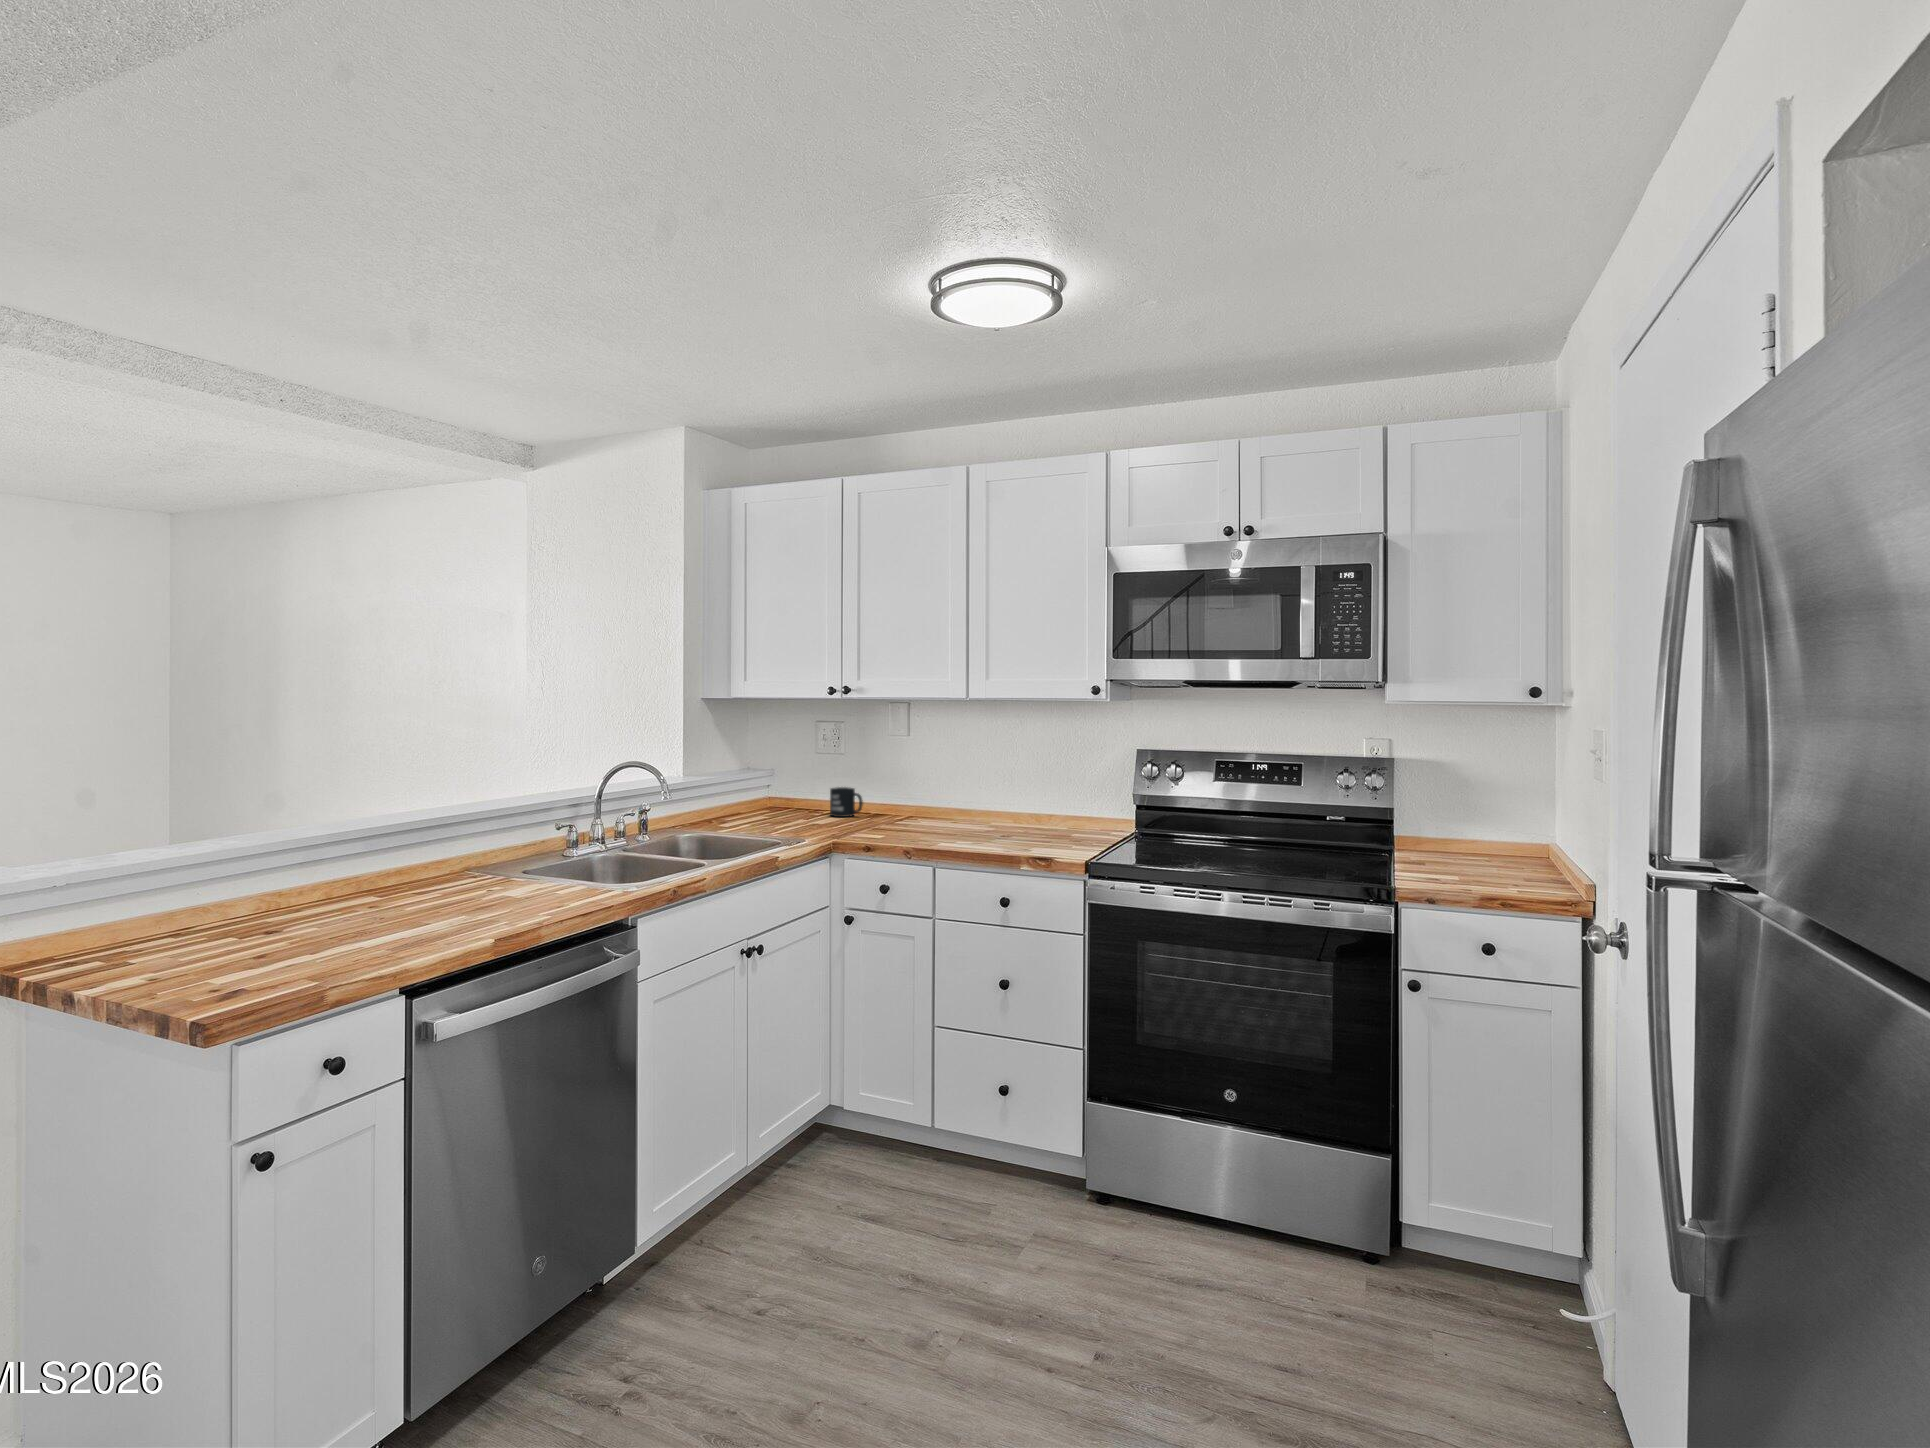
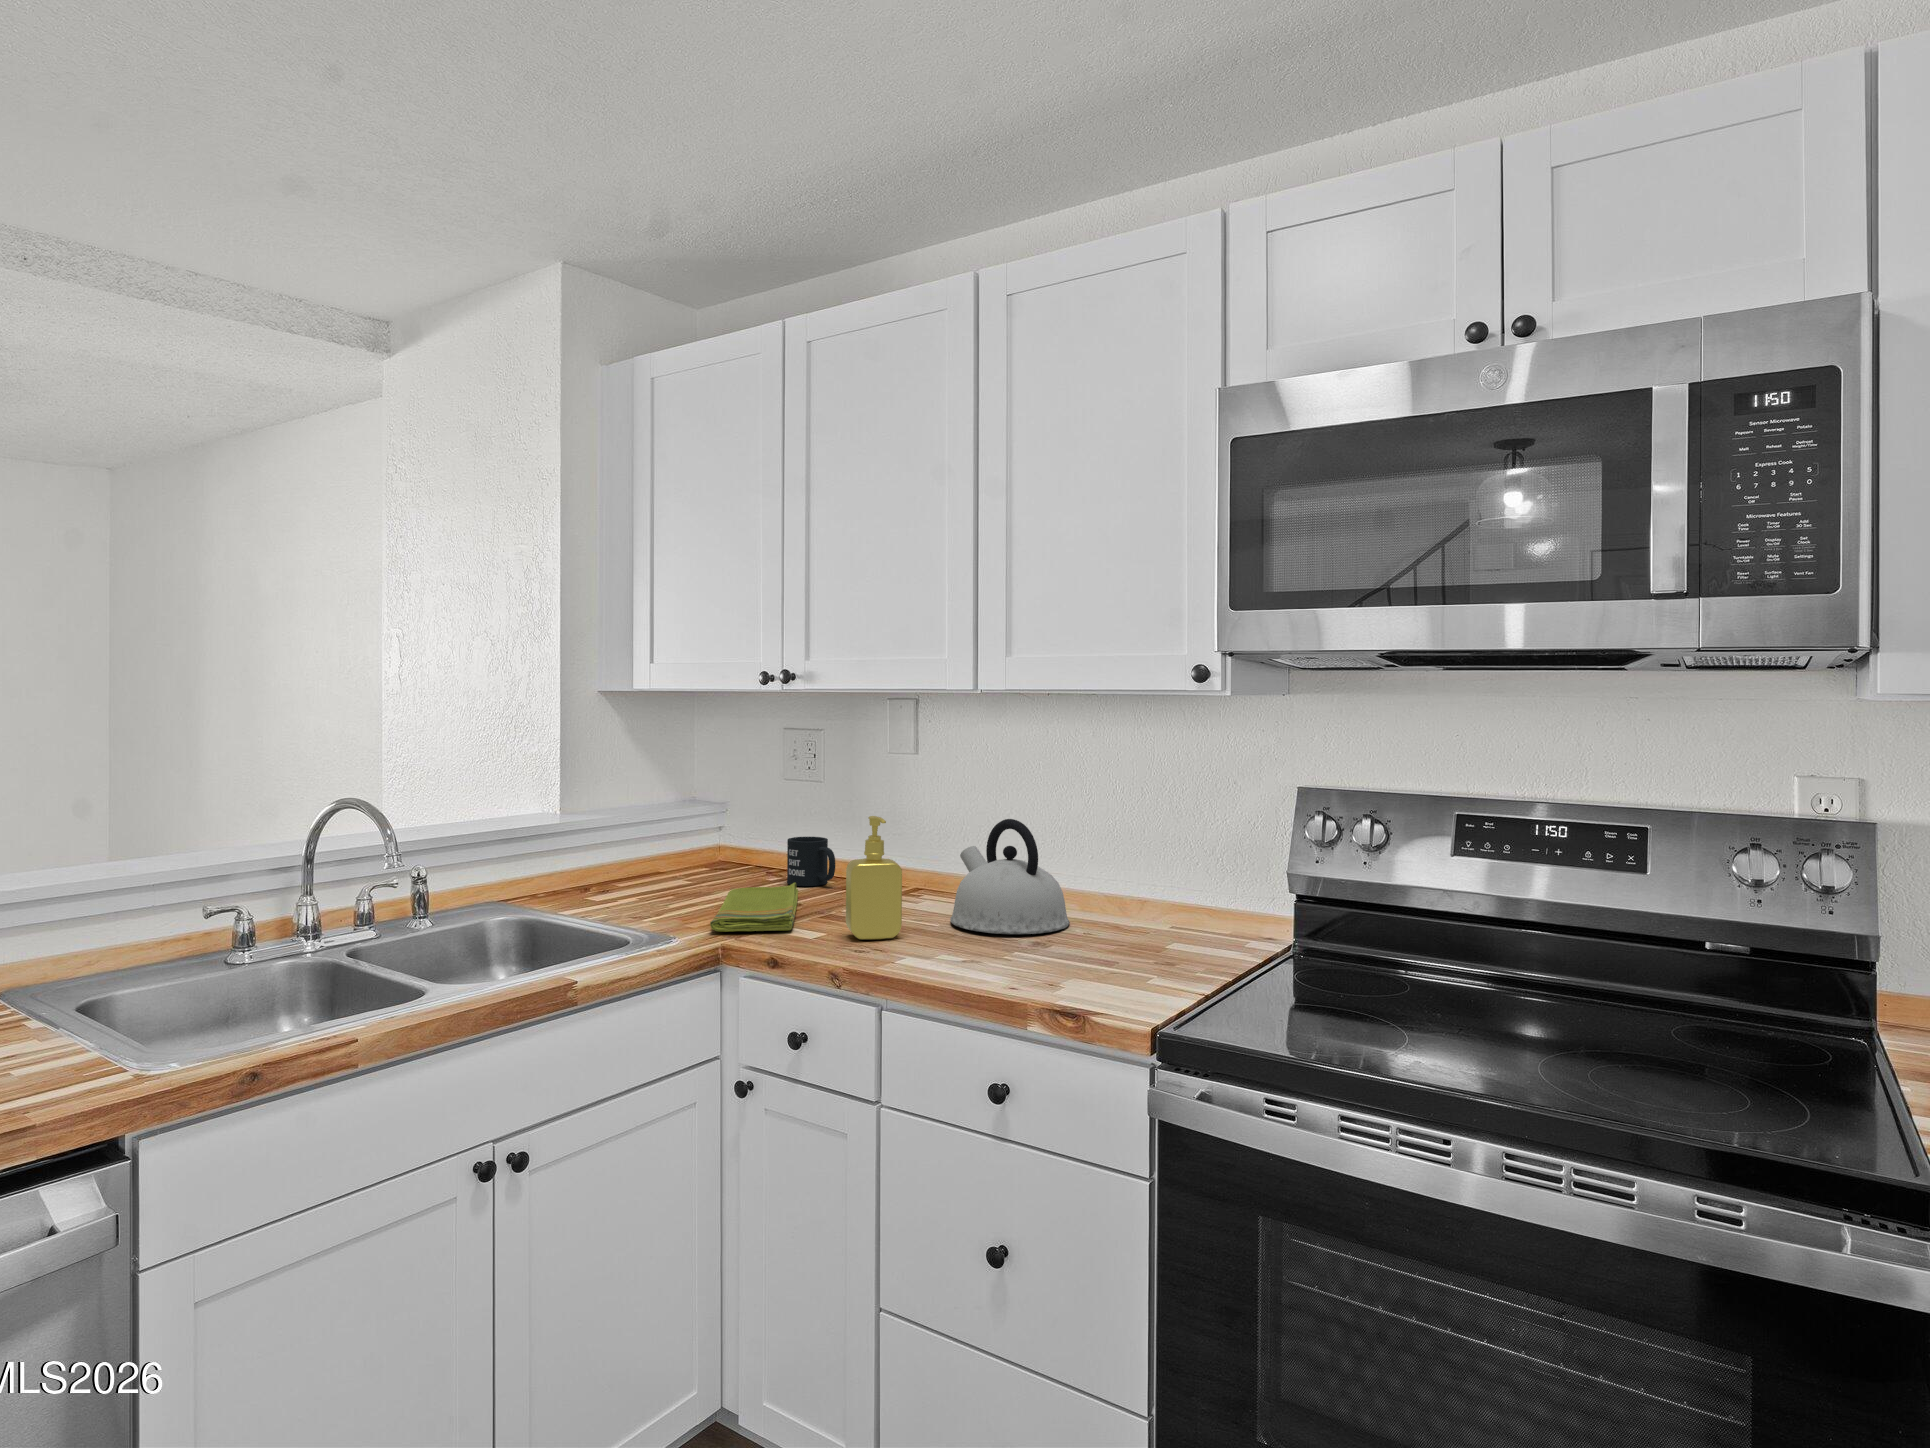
soap dispenser: none [897,769,929,837] -> present [846,816,902,940]
kettle: none [948,770,1015,833] -> present [950,819,1070,934]
dish towel: none [804,813,865,837] -> present [710,883,798,932]

